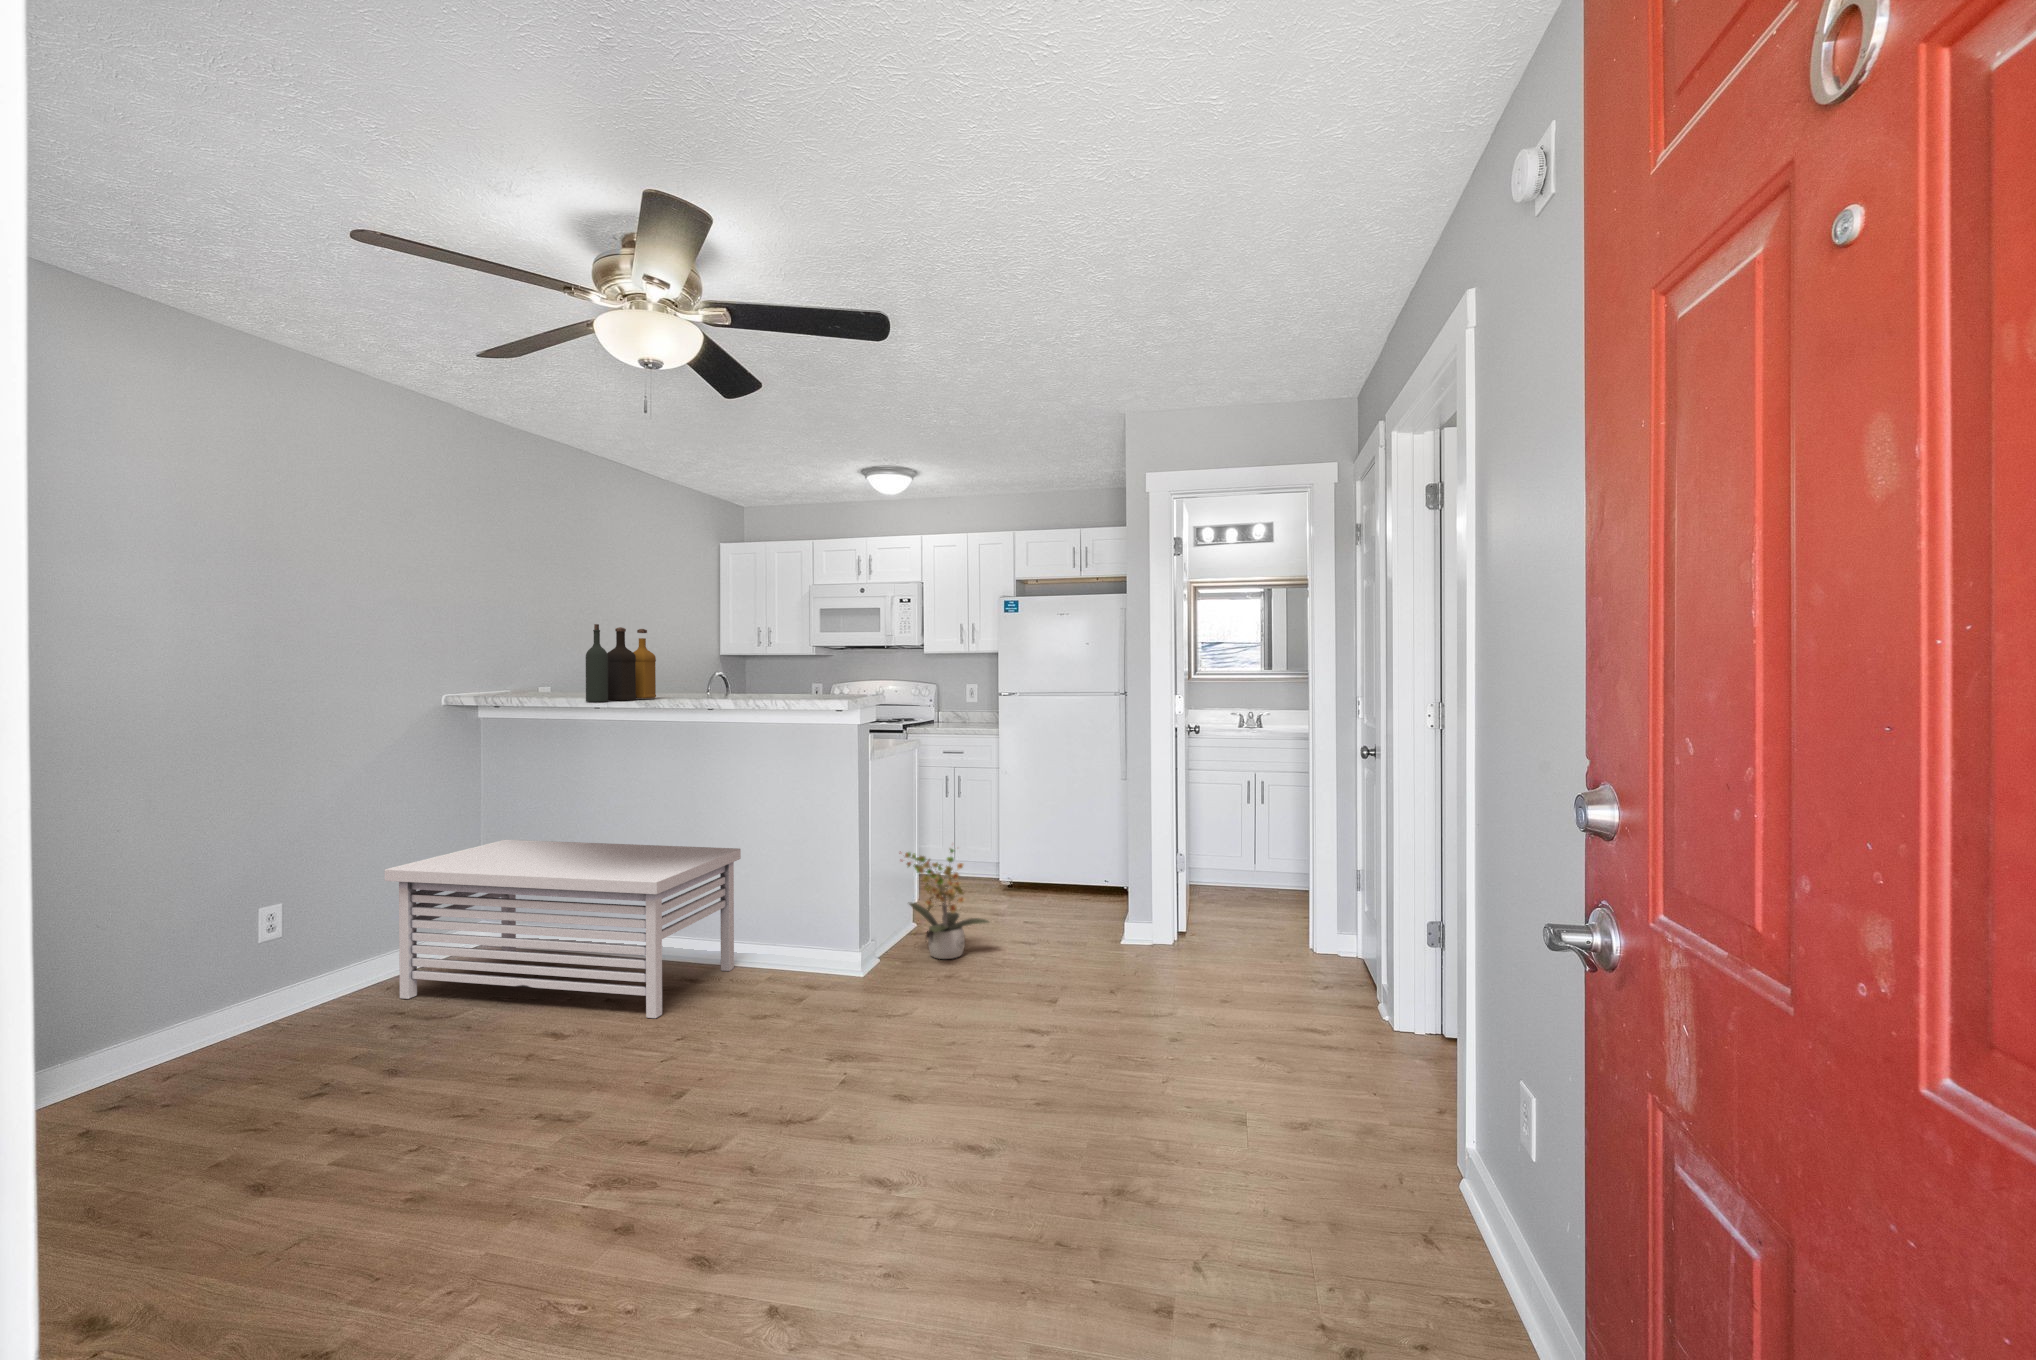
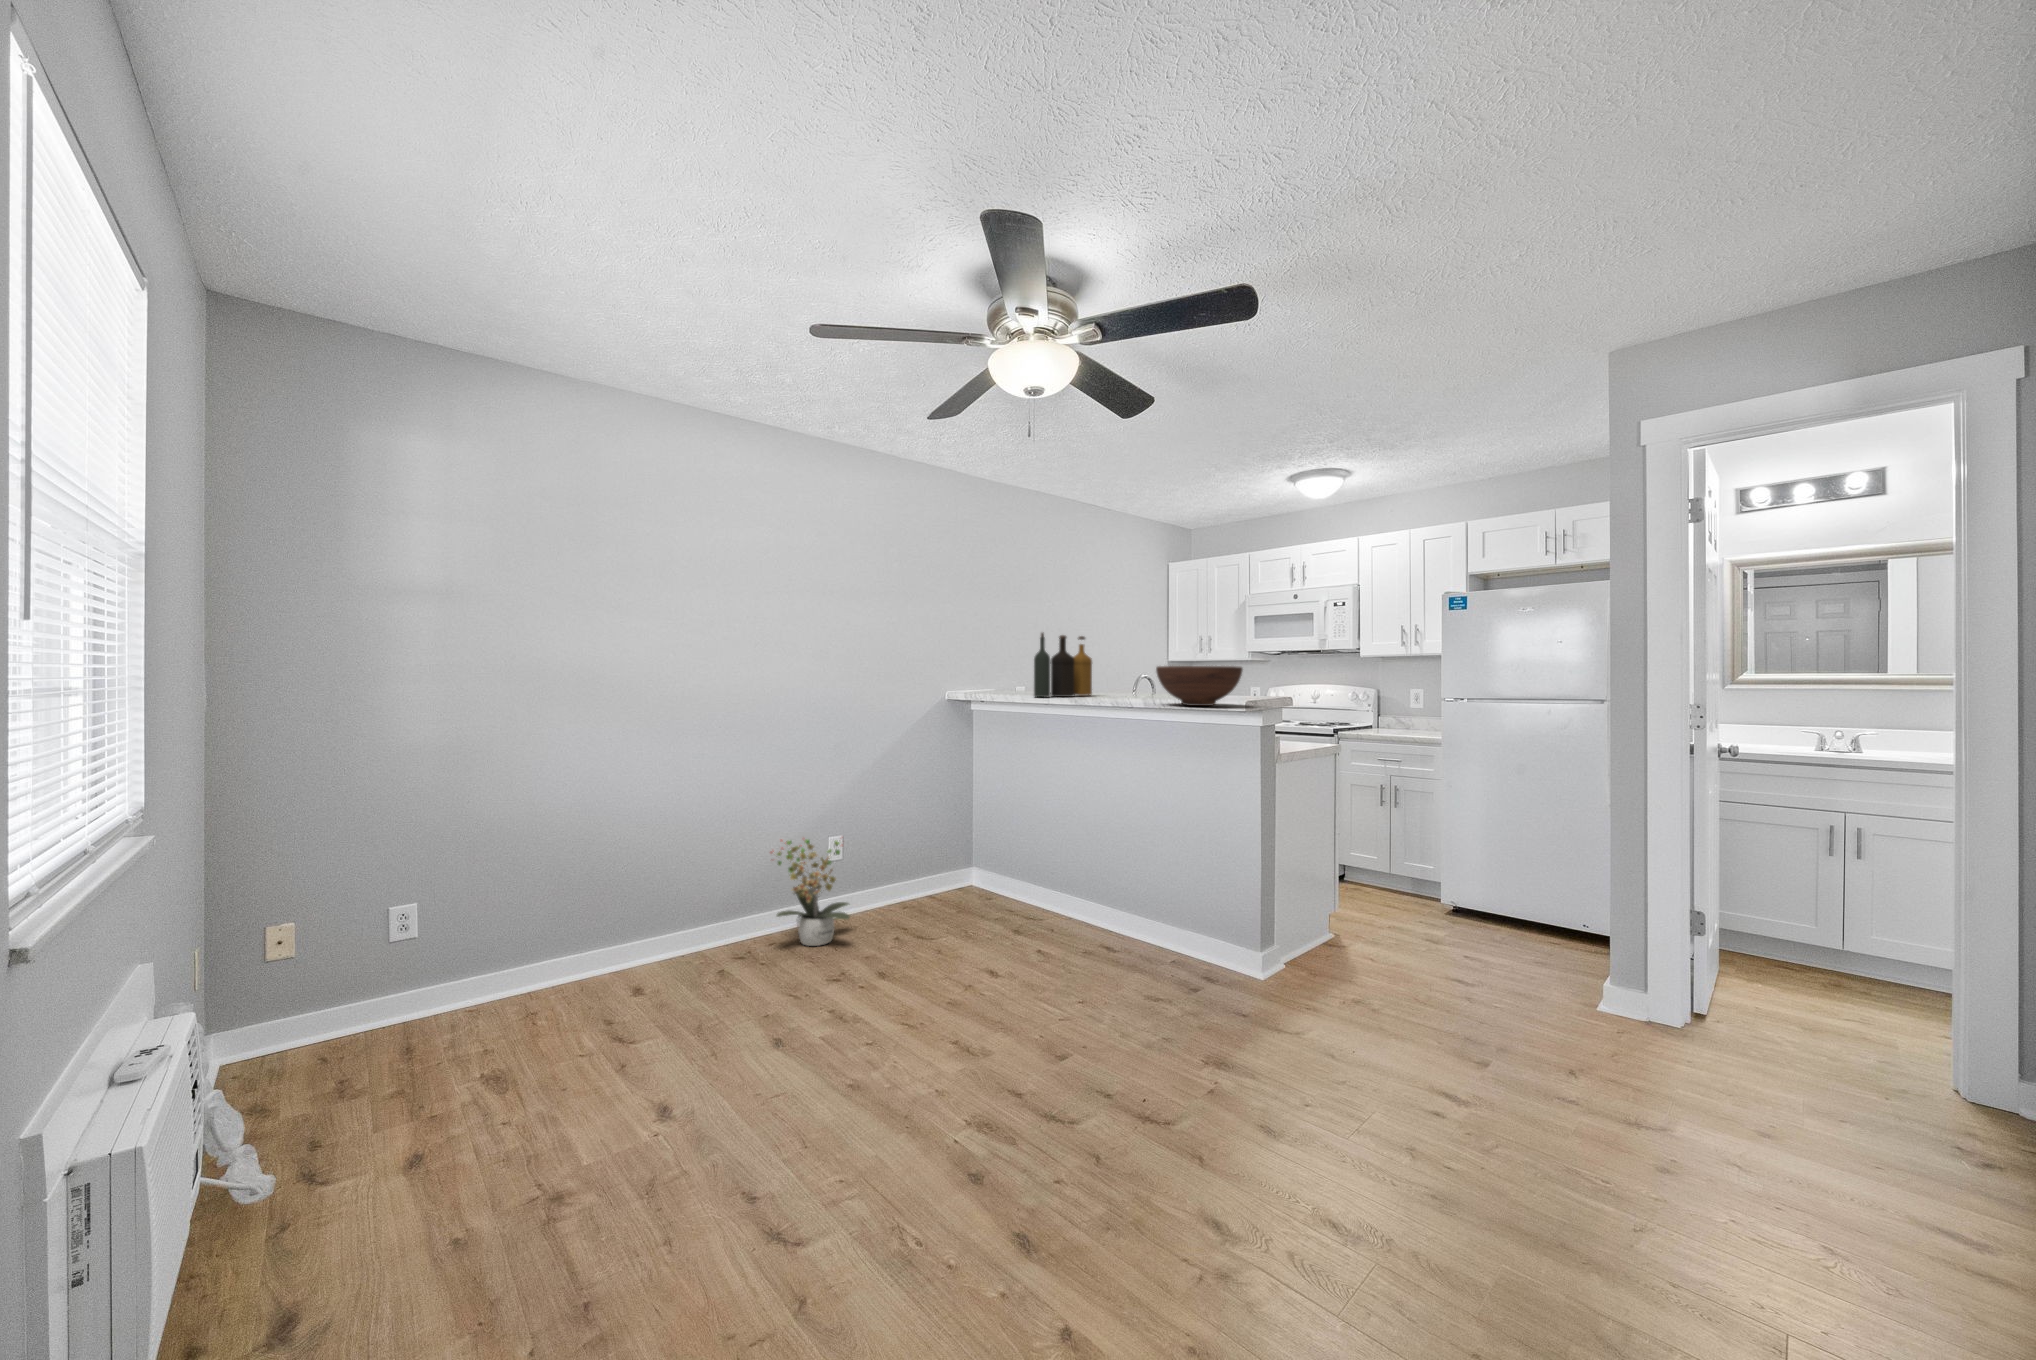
fruit bowl: none [747,665,838,706] -> present [1156,666,1243,706]
storage bench: present [385,840,741,1018] -> none [897,804,1152,977]
potted plant: present [901,849,989,959] -> present [771,840,850,946]

